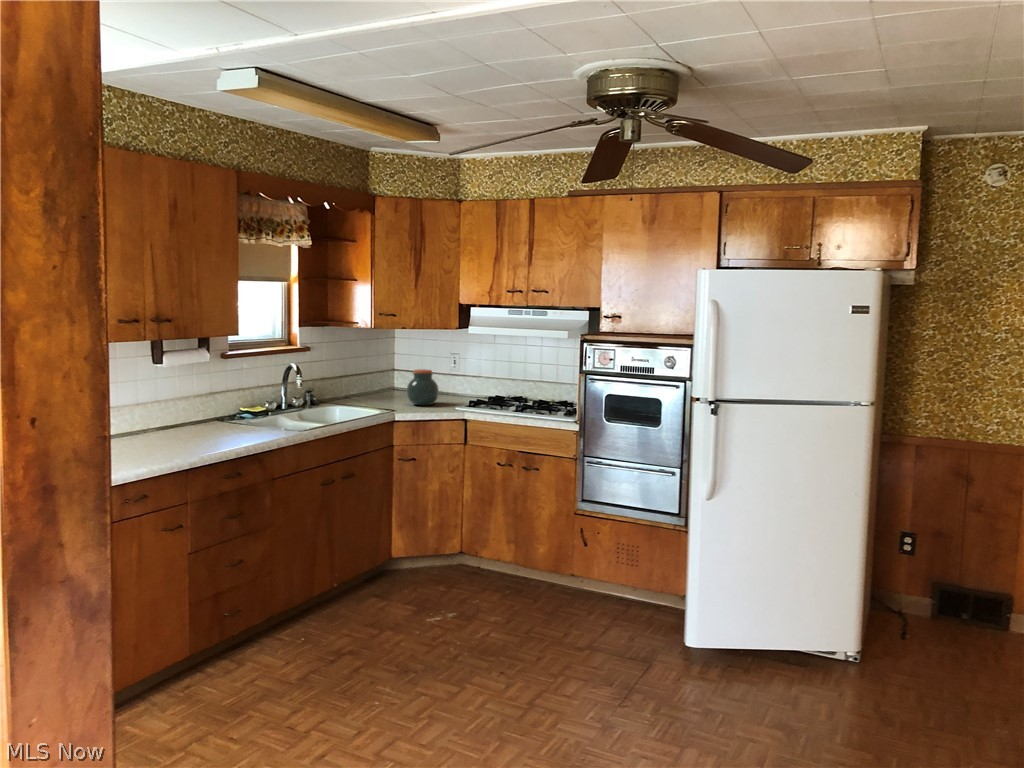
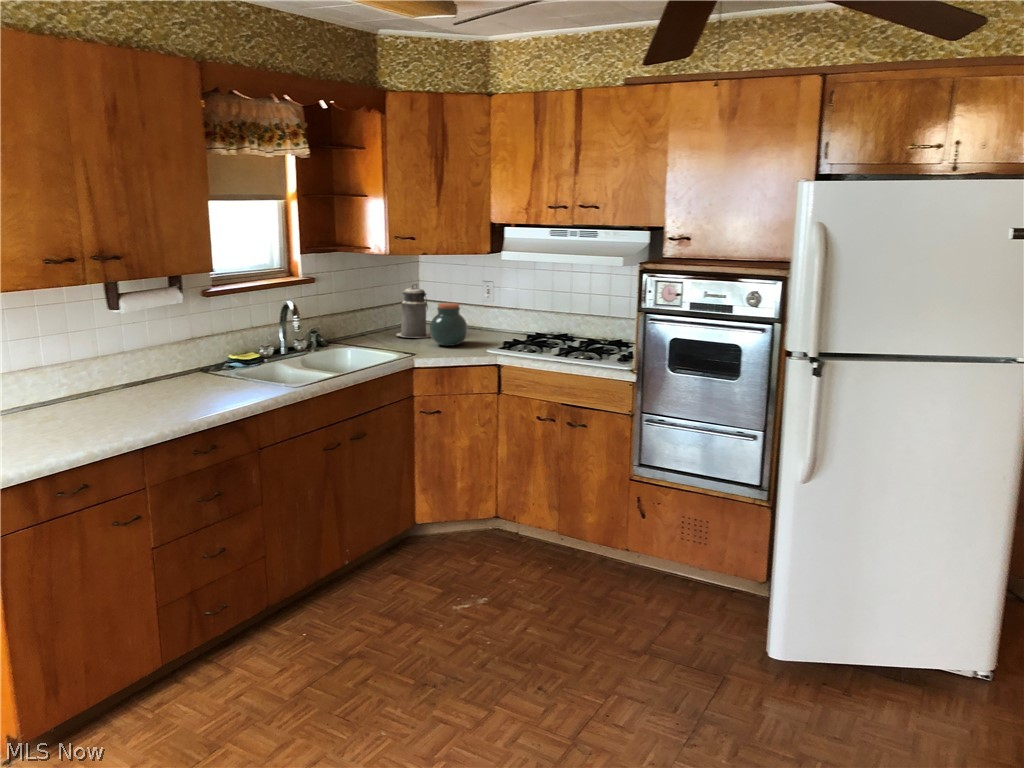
canister: none [376,354,407,400] -> present [396,284,431,338]

